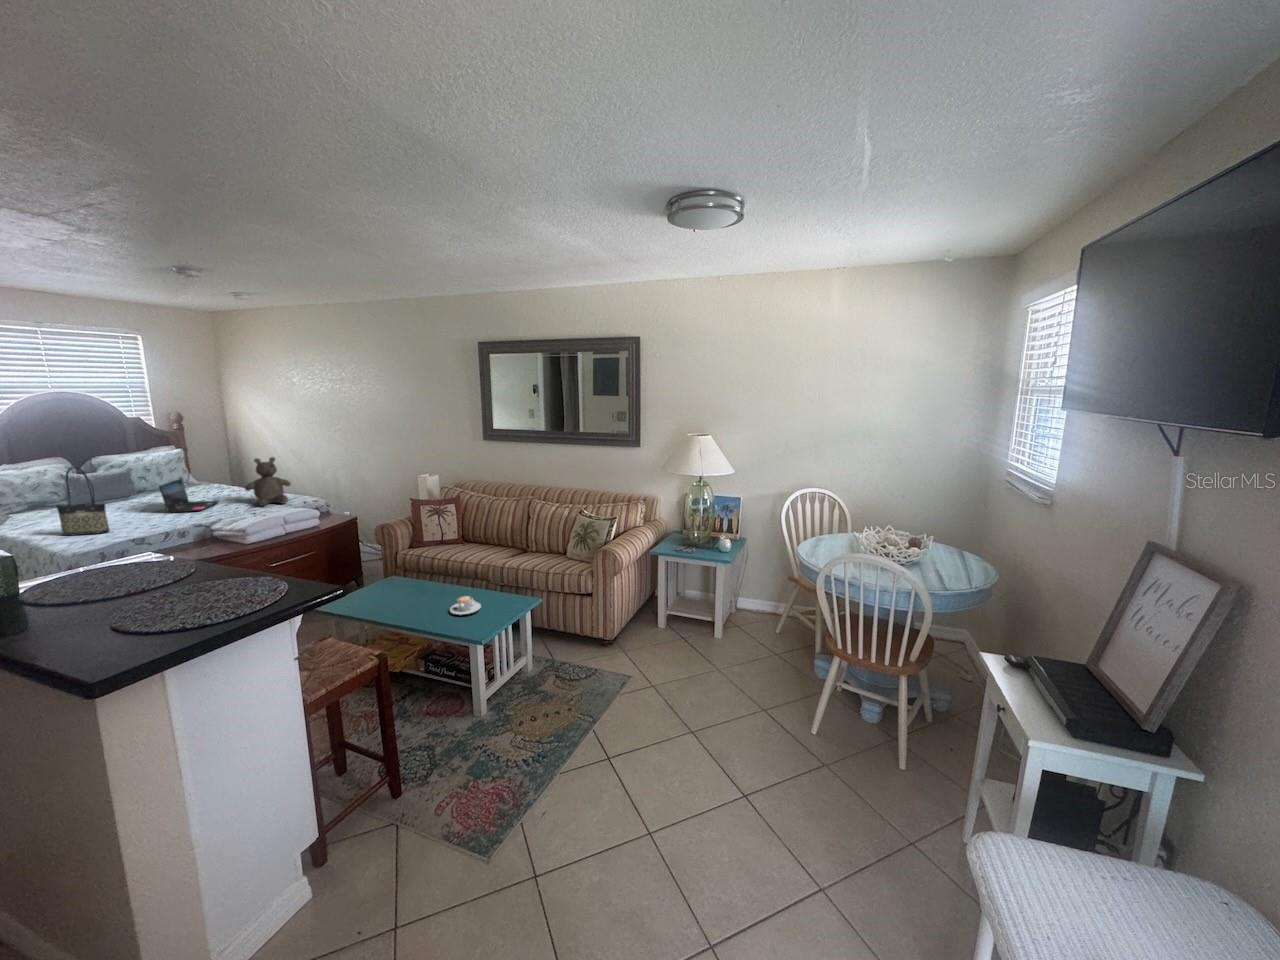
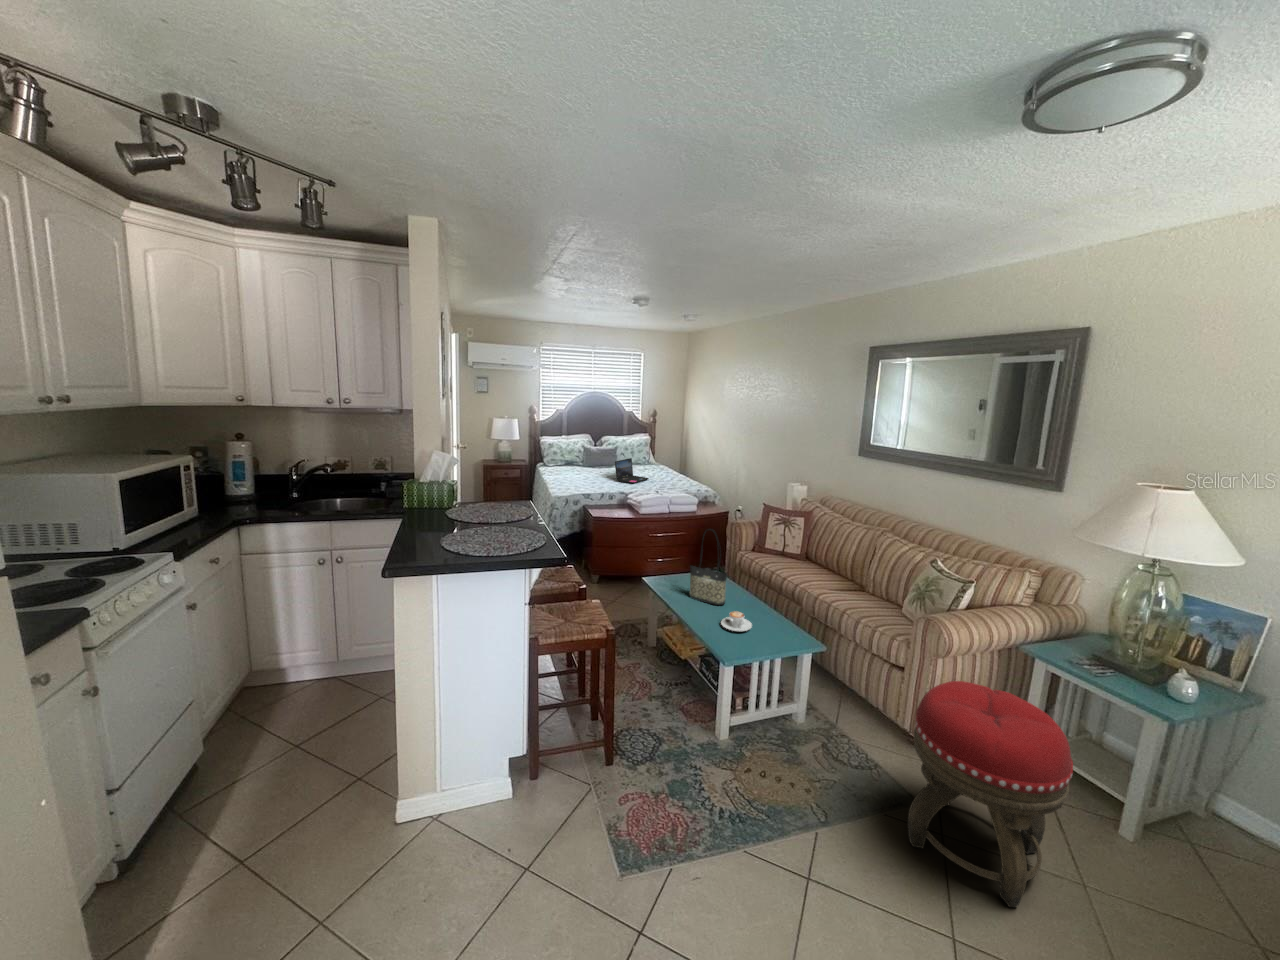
teddy bear: present [245,457,291,506] -> none [661,449,692,488]
tote bag: present [57,467,109,536] -> present [689,529,727,605]
footstool: none [628,576,711,699] -> present [908,681,1073,907]

